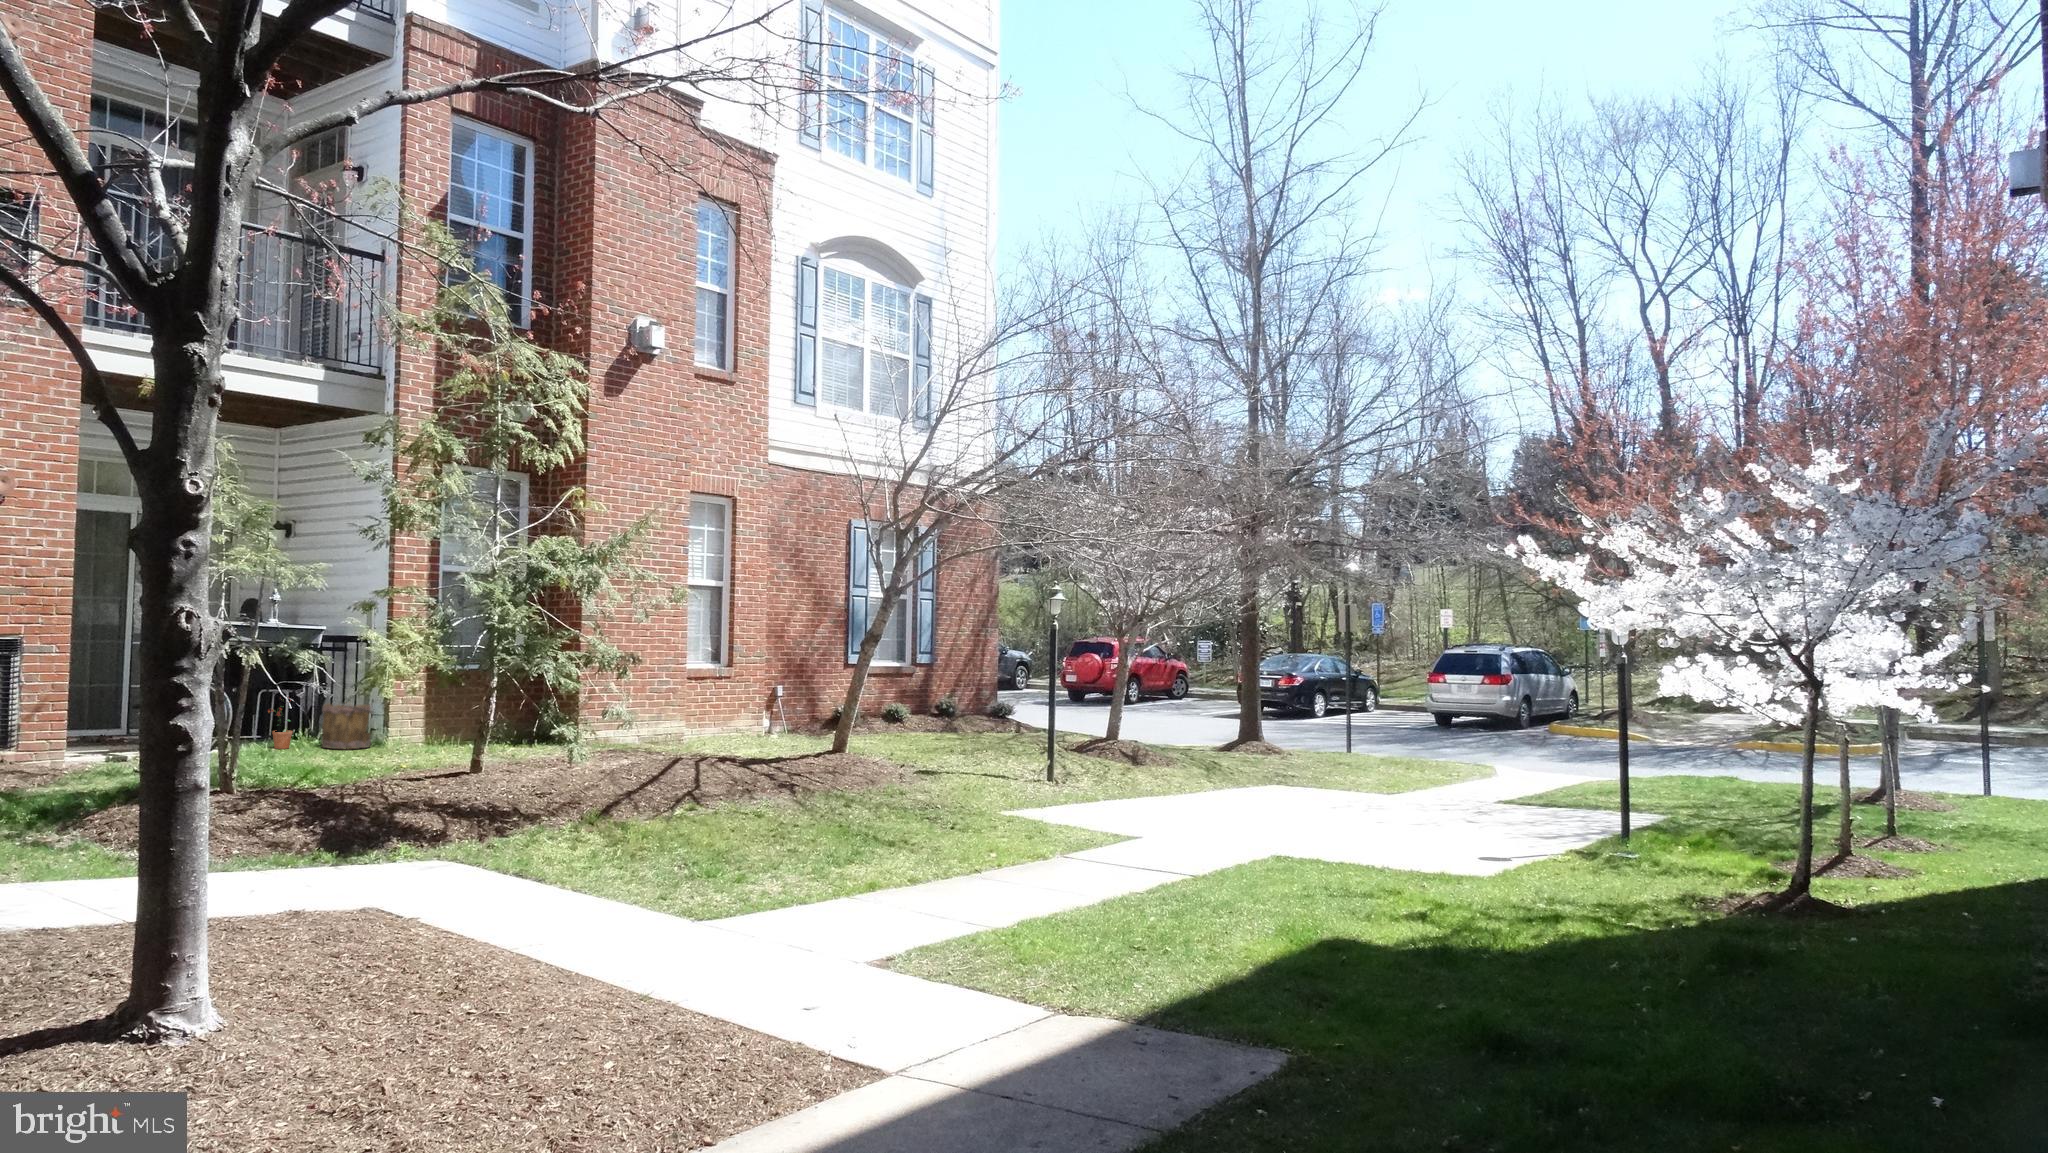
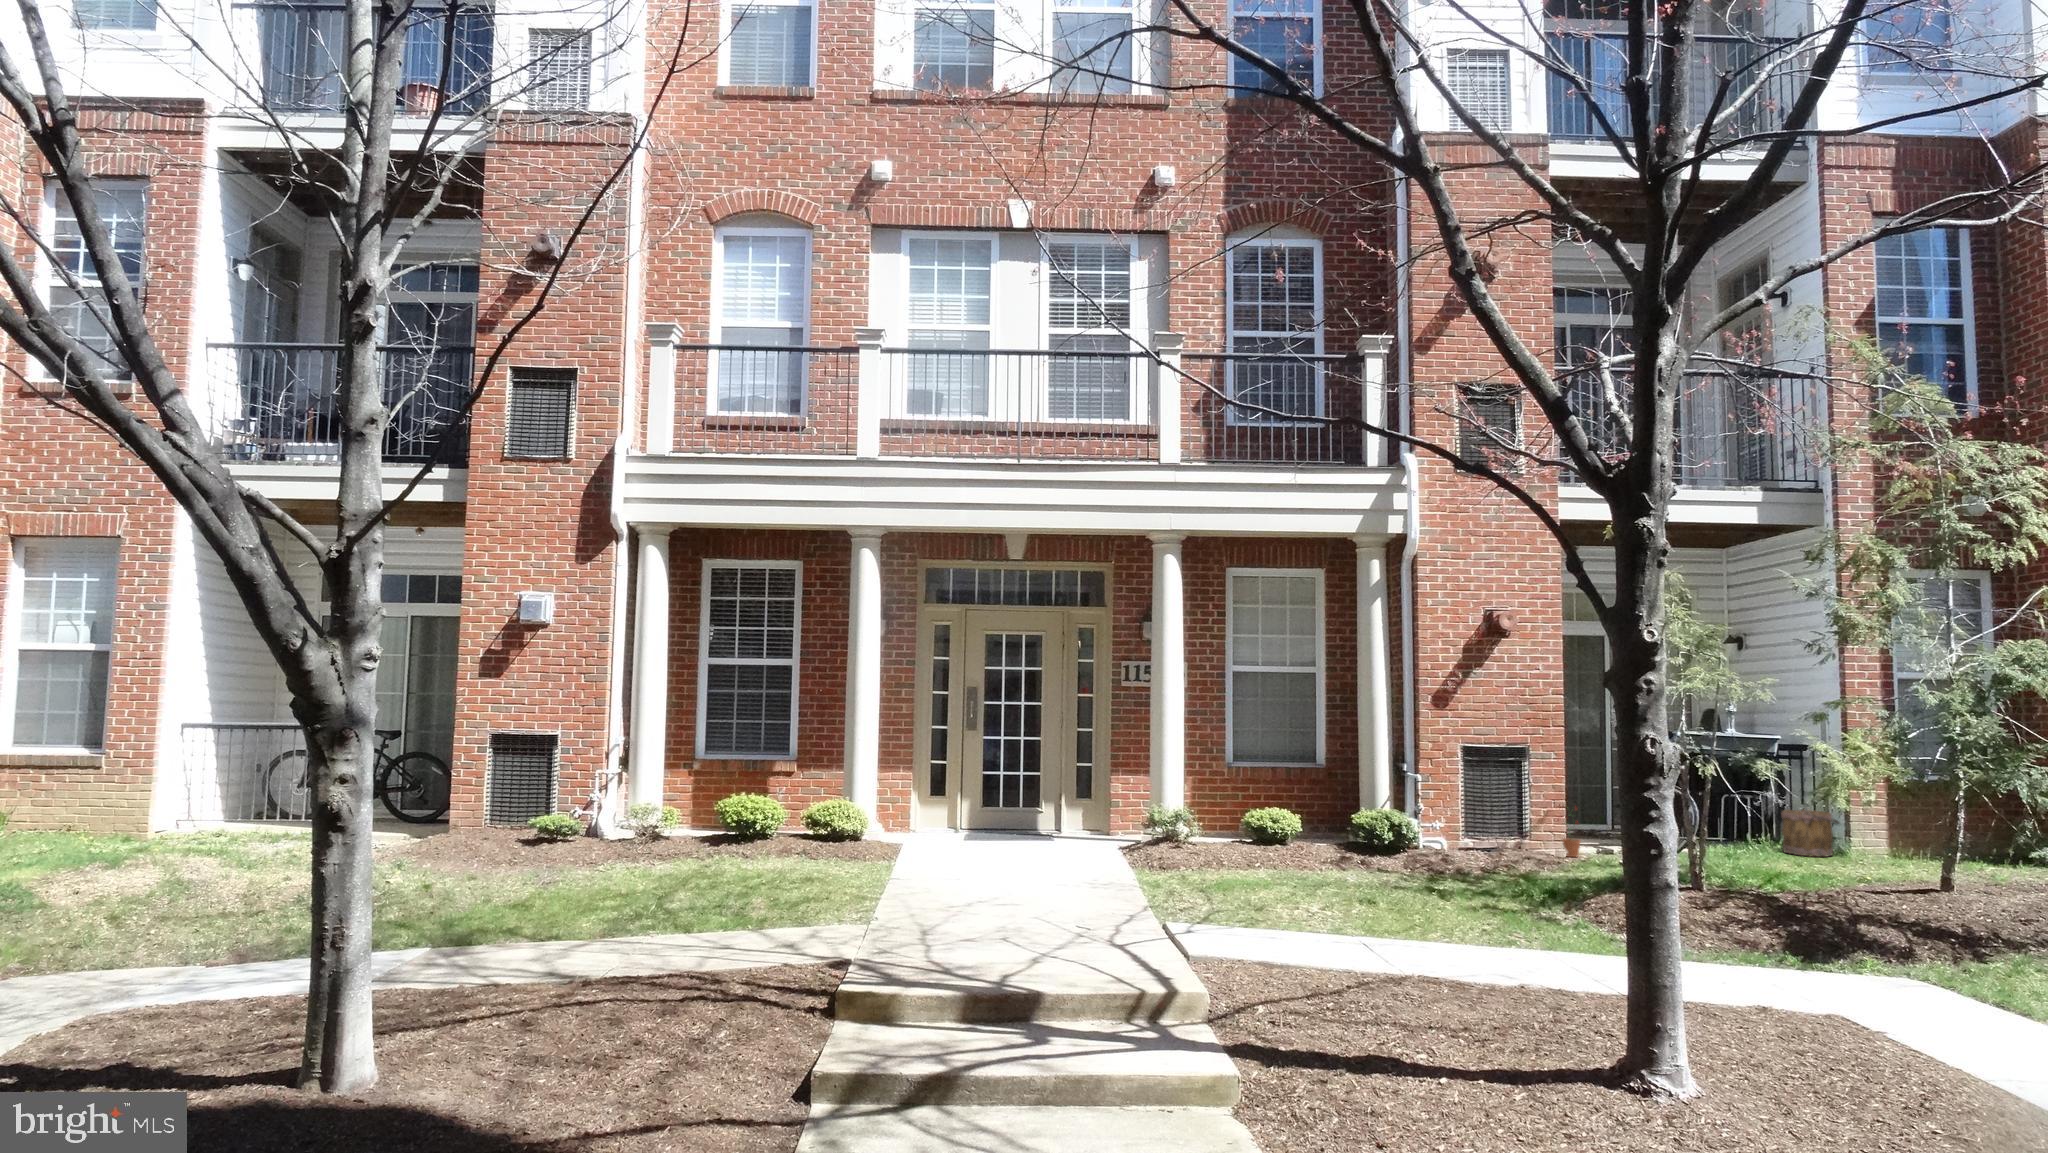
potted plant: present [268,698,293,749] -> present [1557,804,1581,857]

